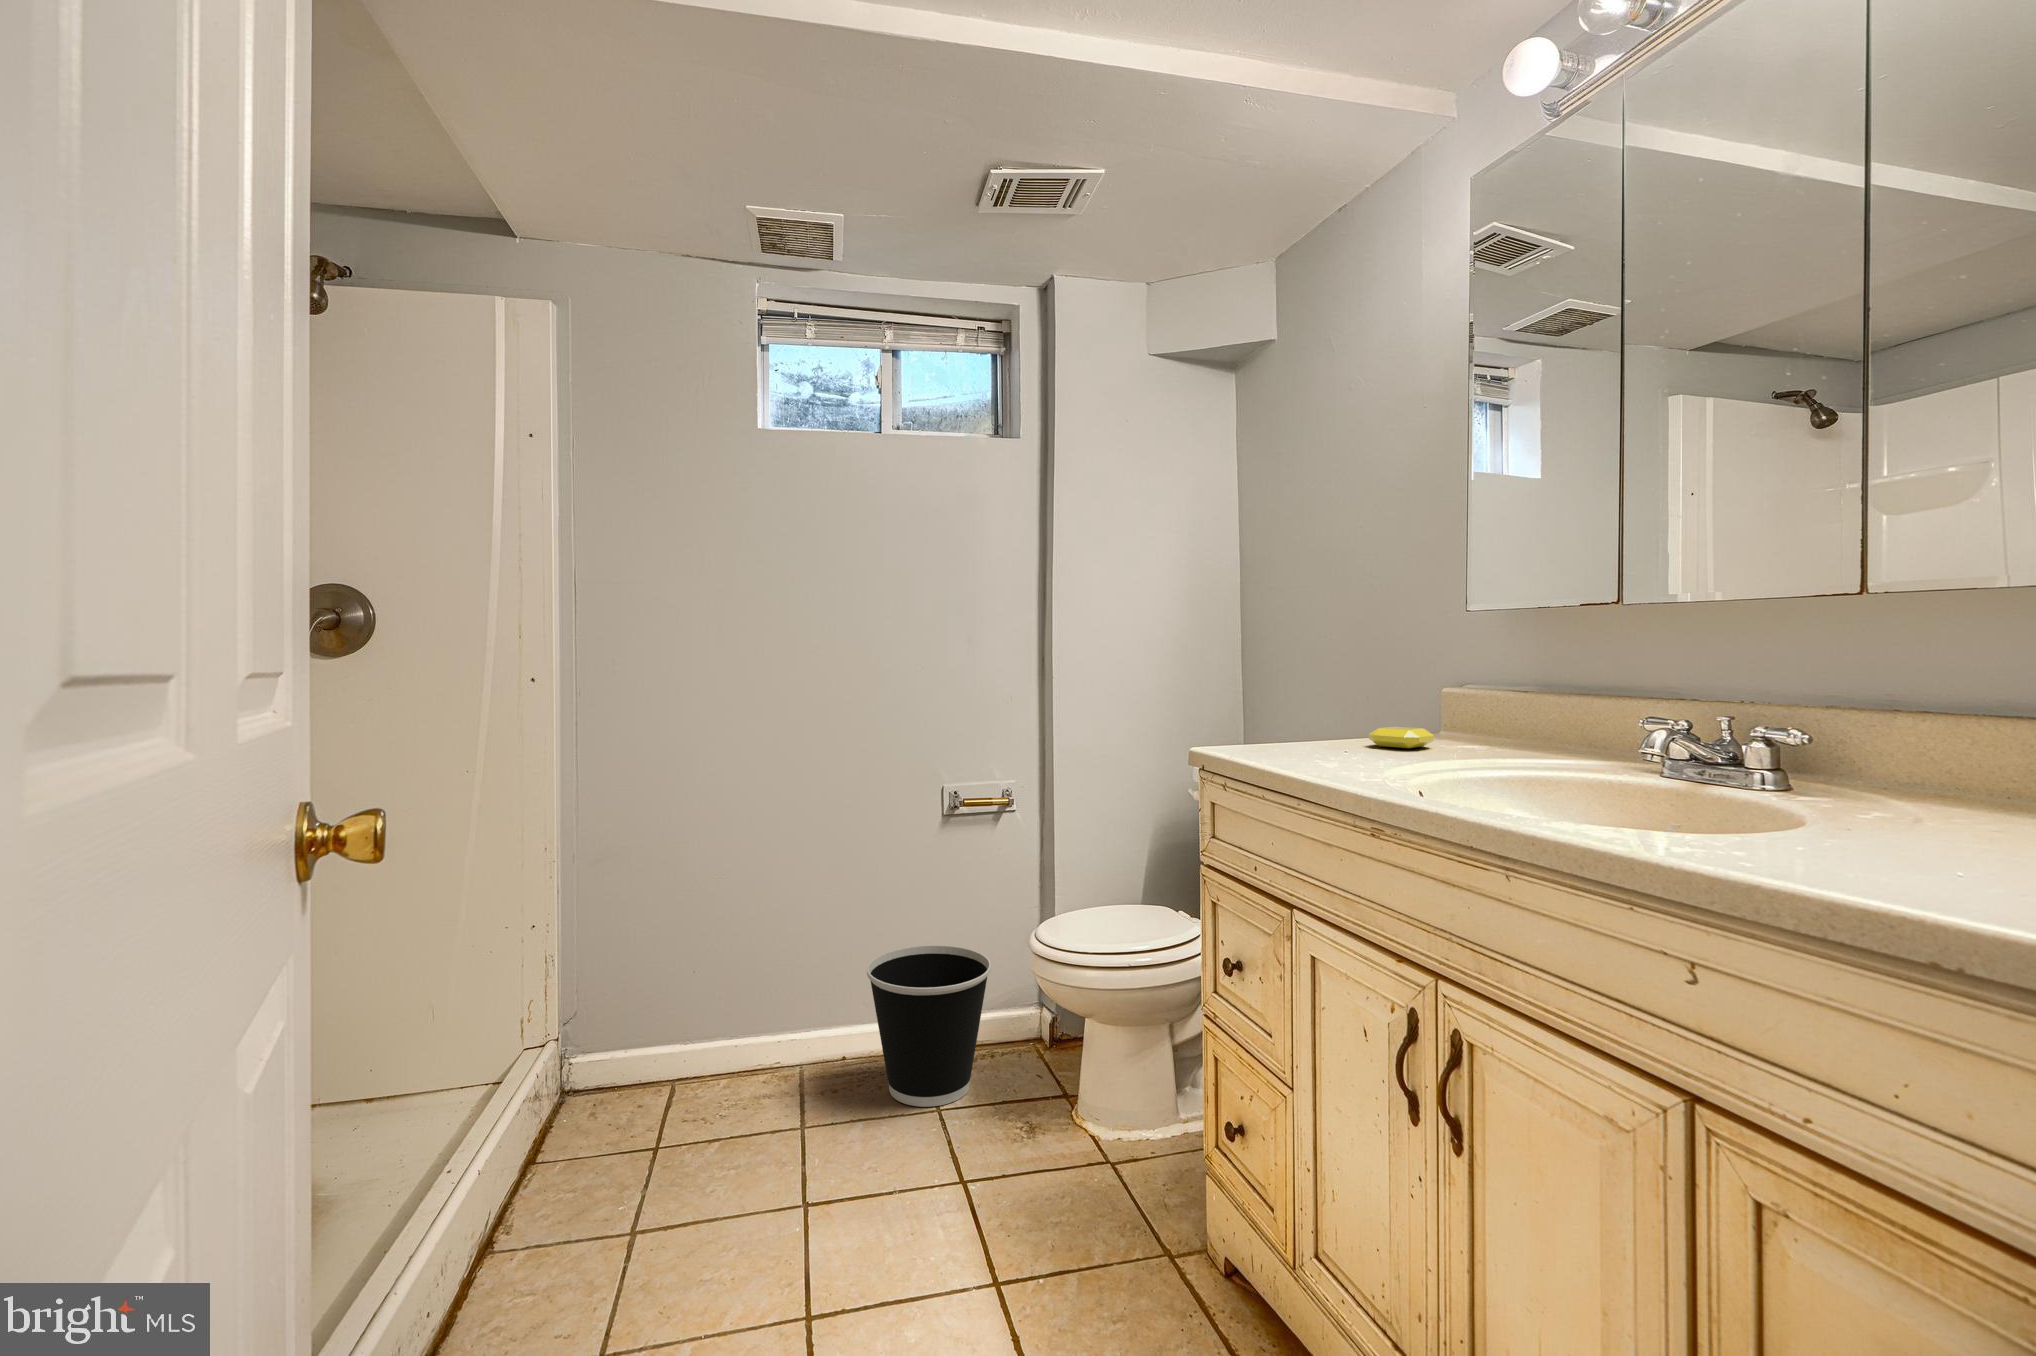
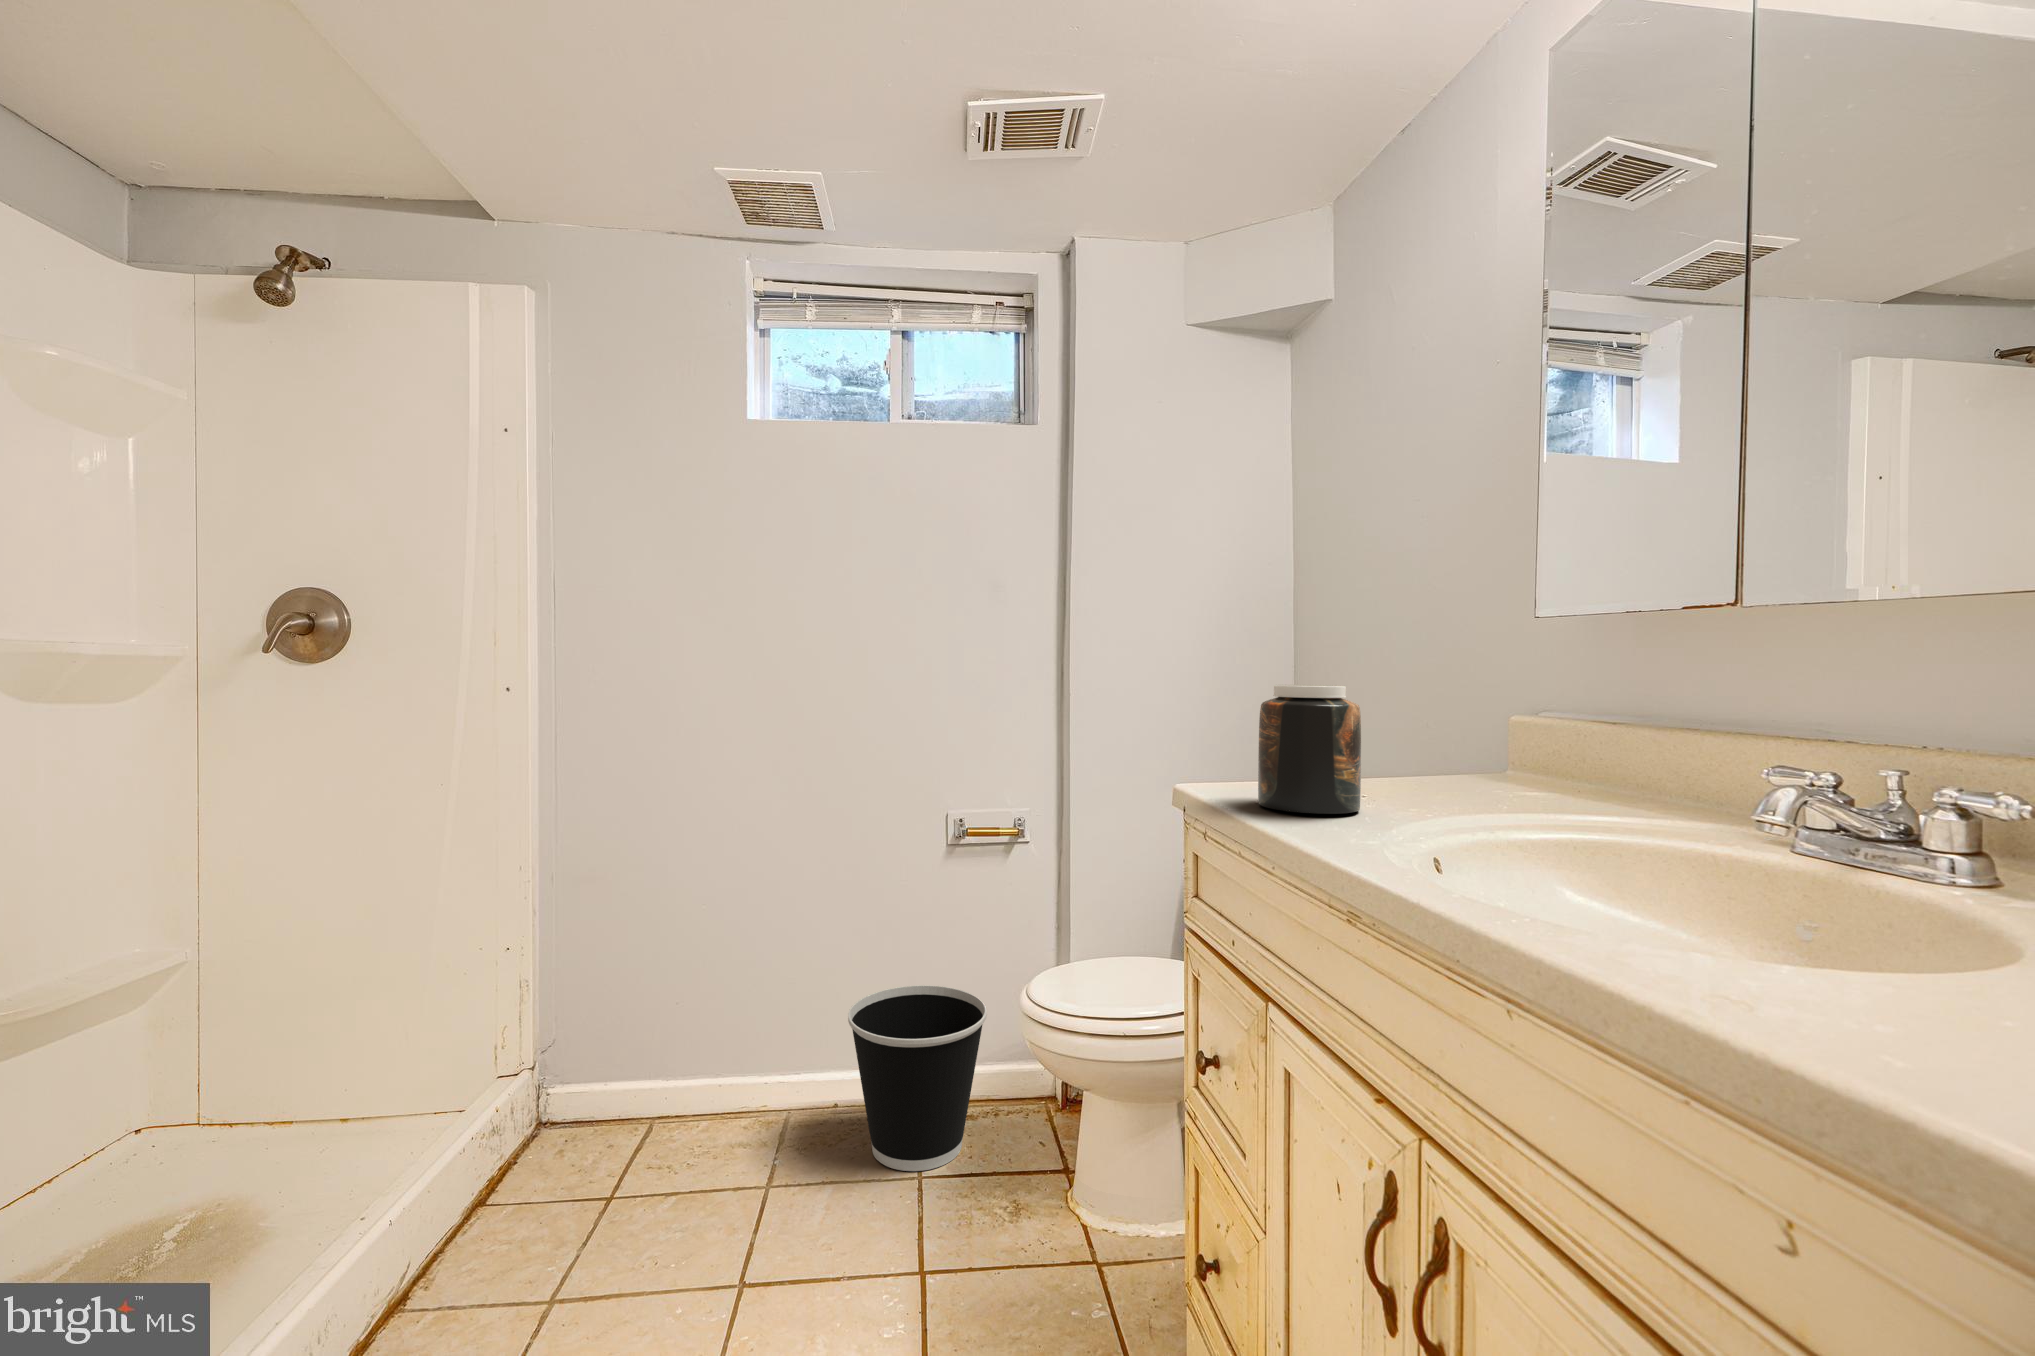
jar: none [1272,664,1352,763] -> present [1258,685,1361,814]
soap bar: present [1369,727,1434,748] -> none [1403,763,1488,793]

